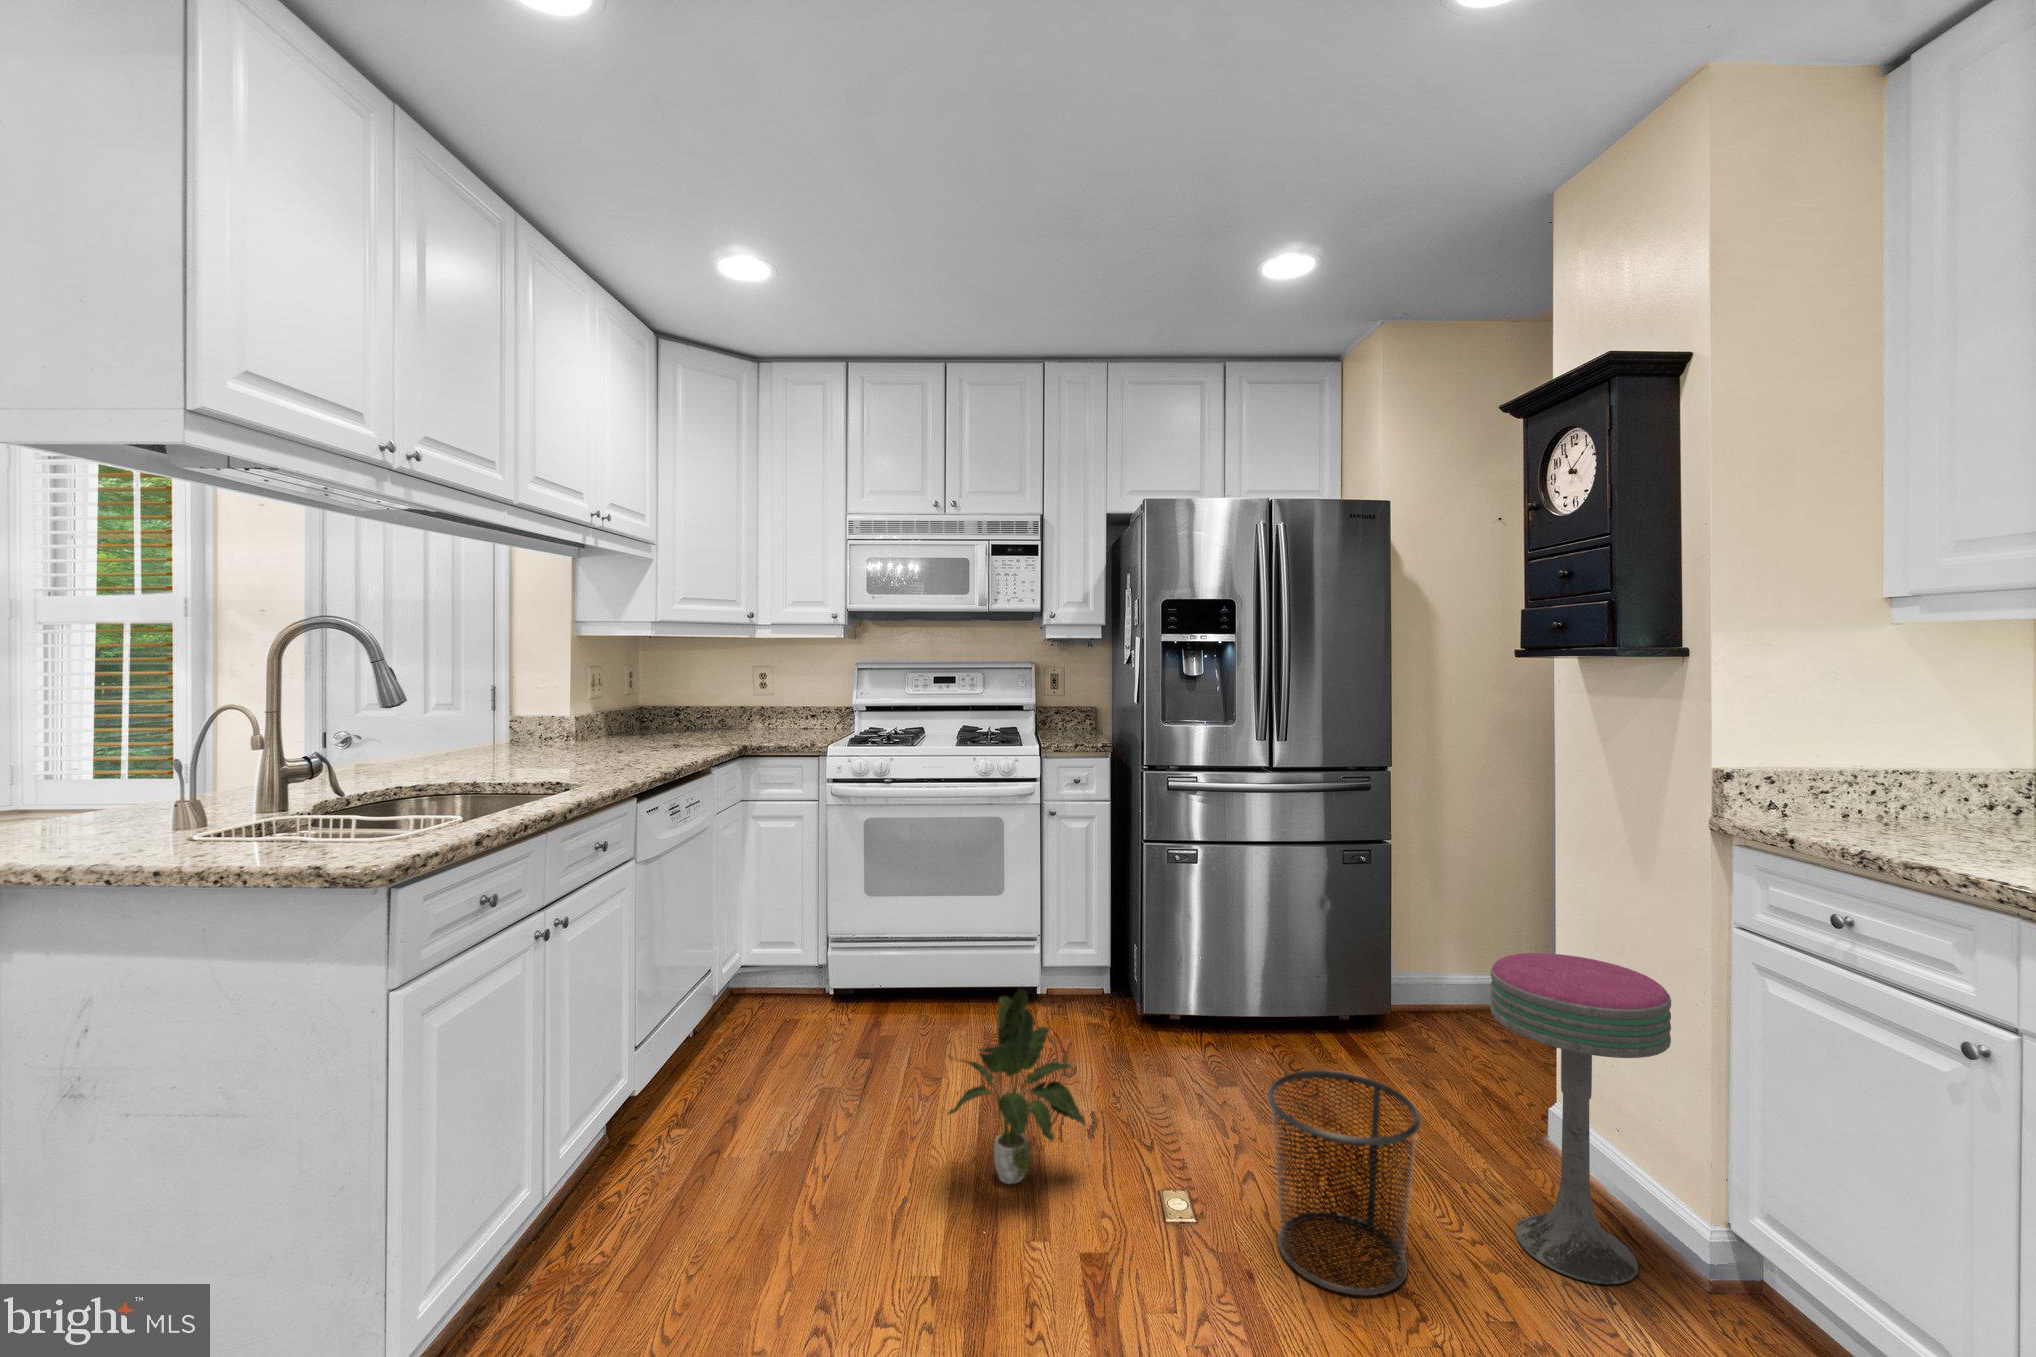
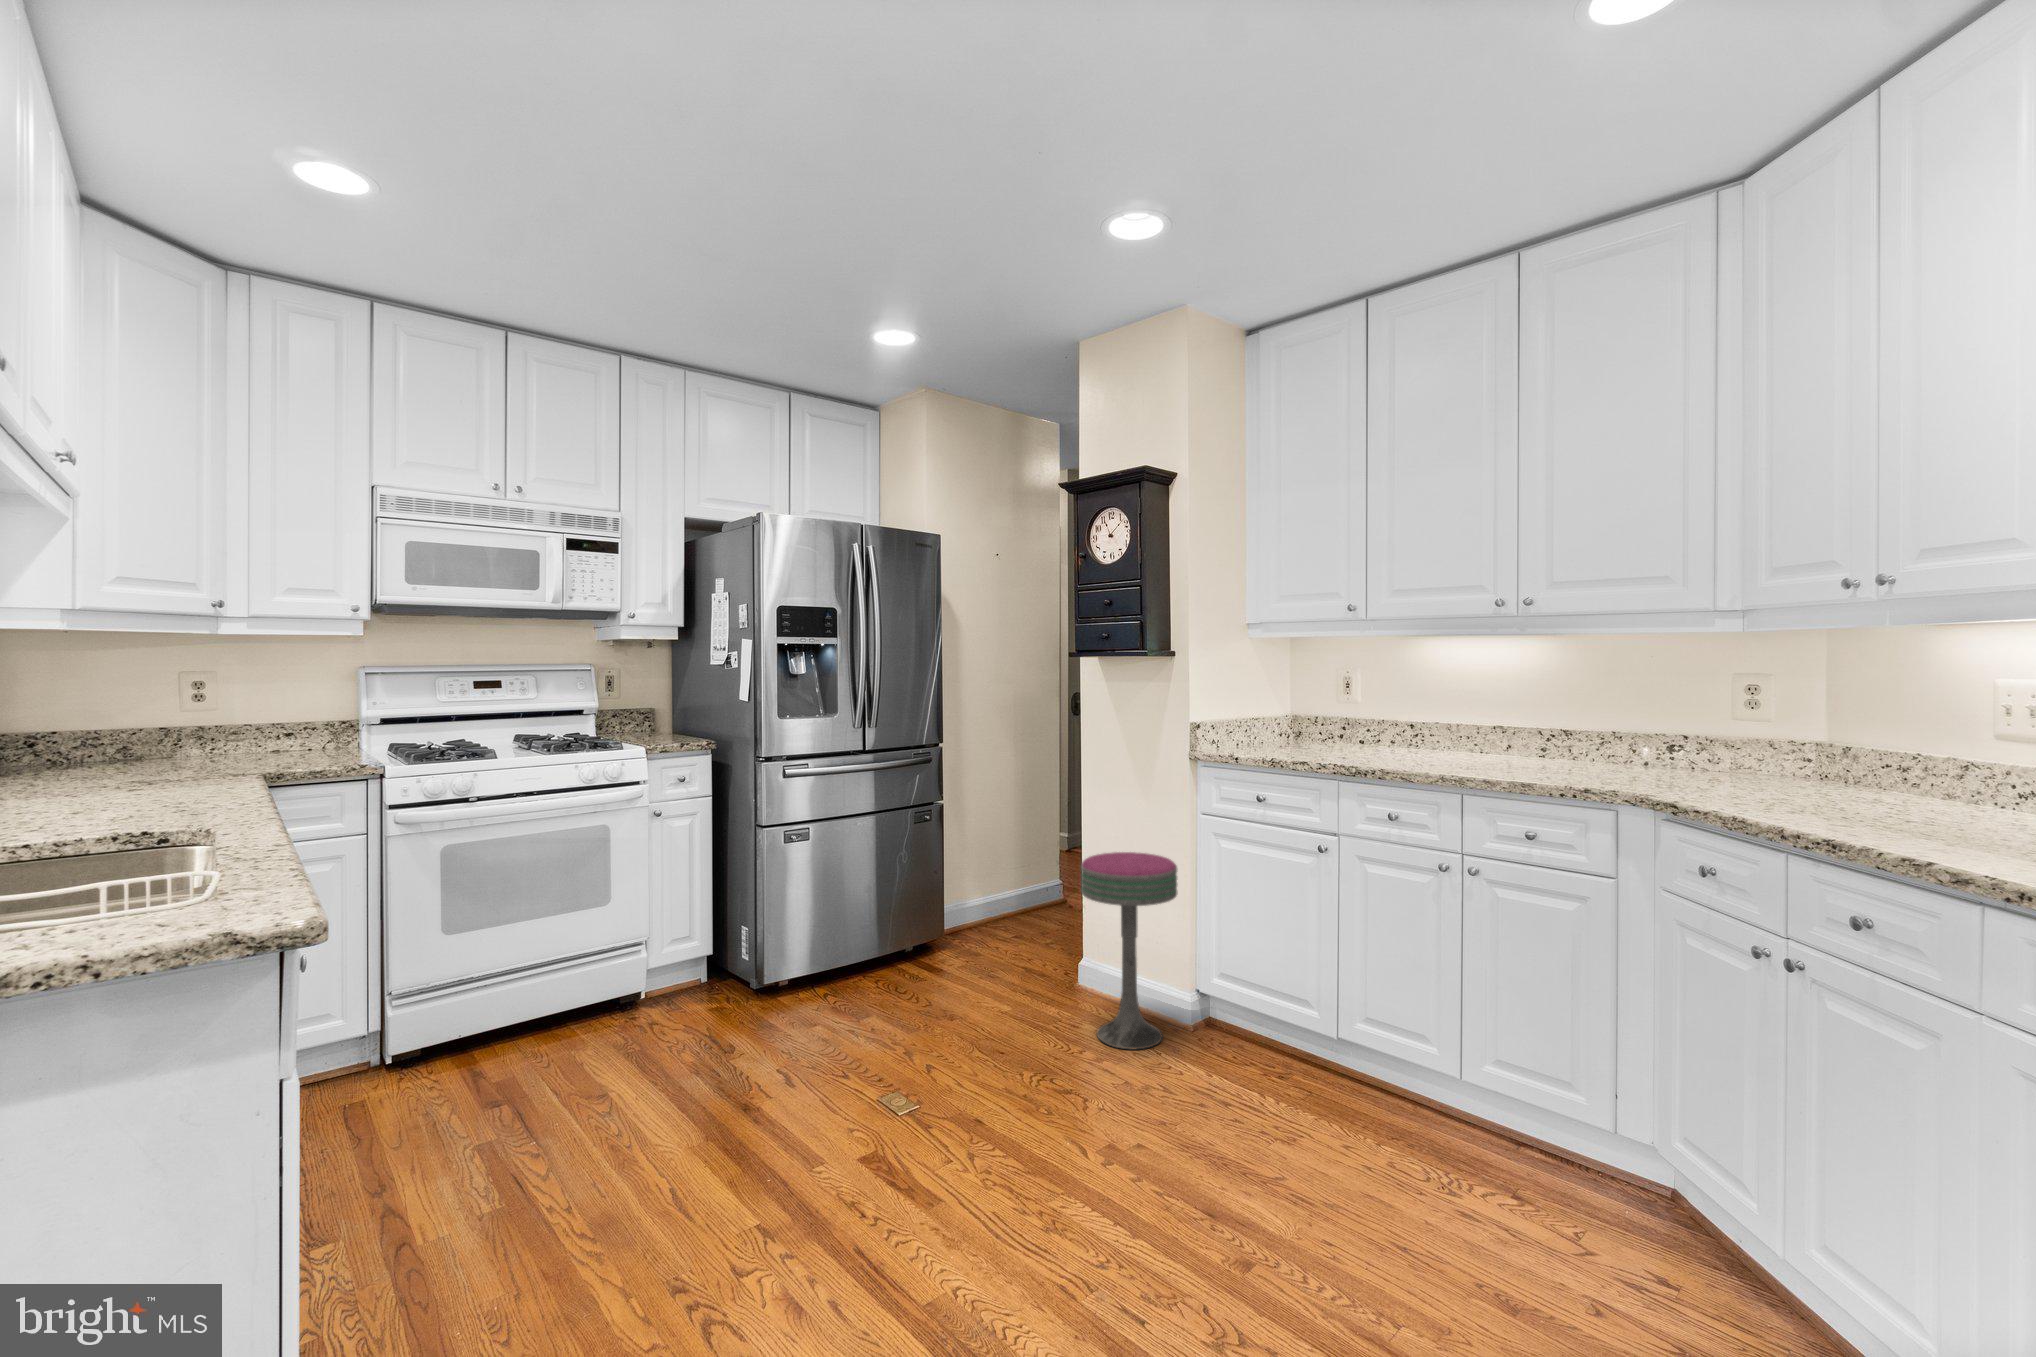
potted plant: present [948,990,1086,1184] -> none [695,963,818,1143]
waste bin: present [1267,1070,1421,1295] -> none [969,961,1072,1108]

